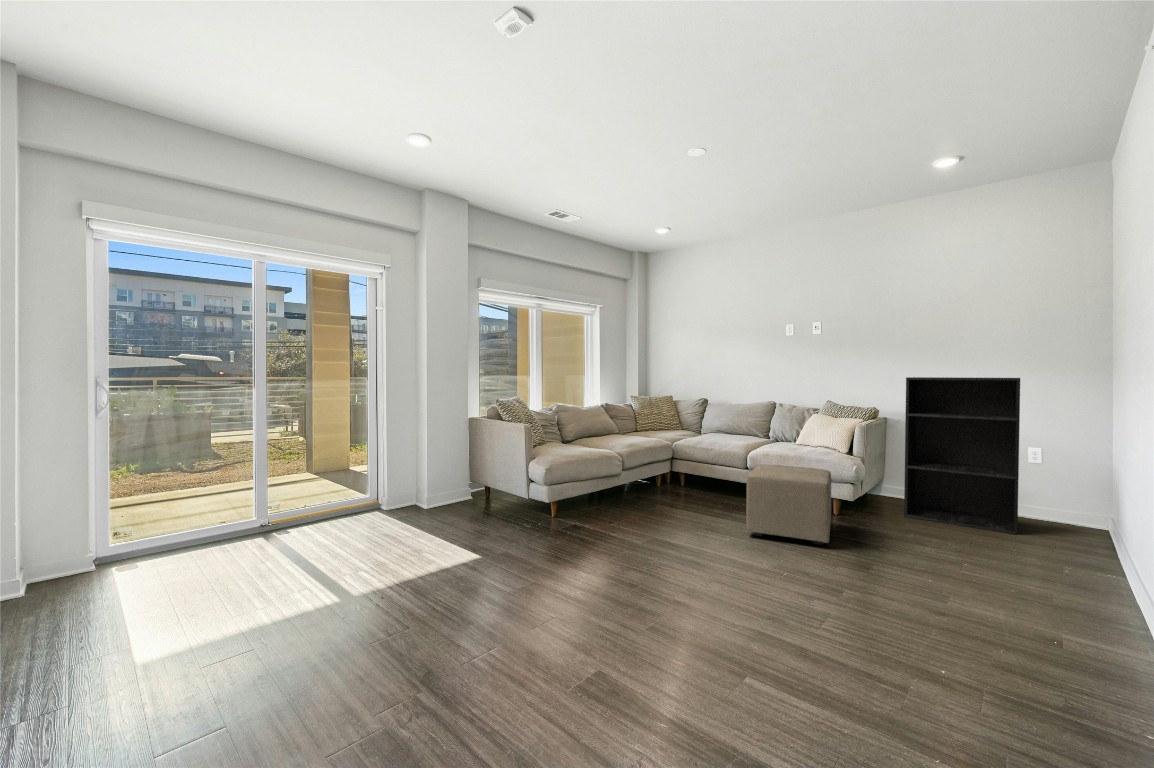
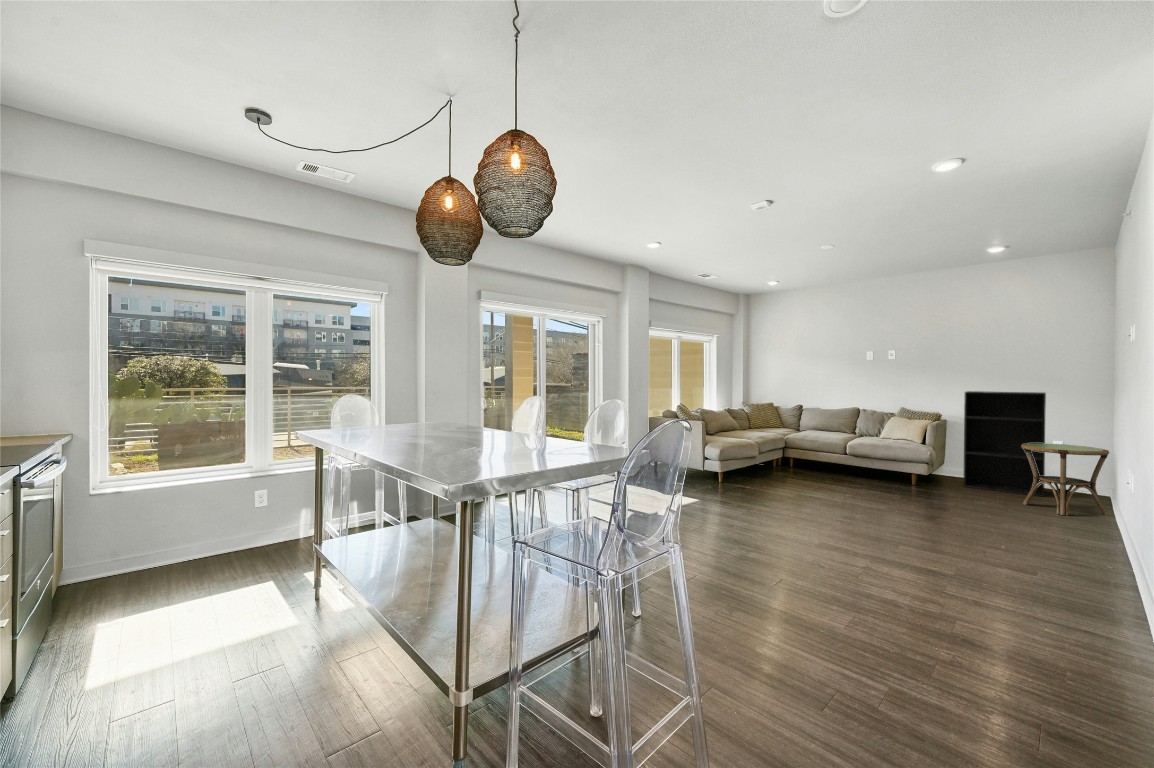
side table: none [984,456,1121,577] -> present [1022,443,1109,516]
ottoman: present [746,465,831,545] -> none [861,450,919,500]

